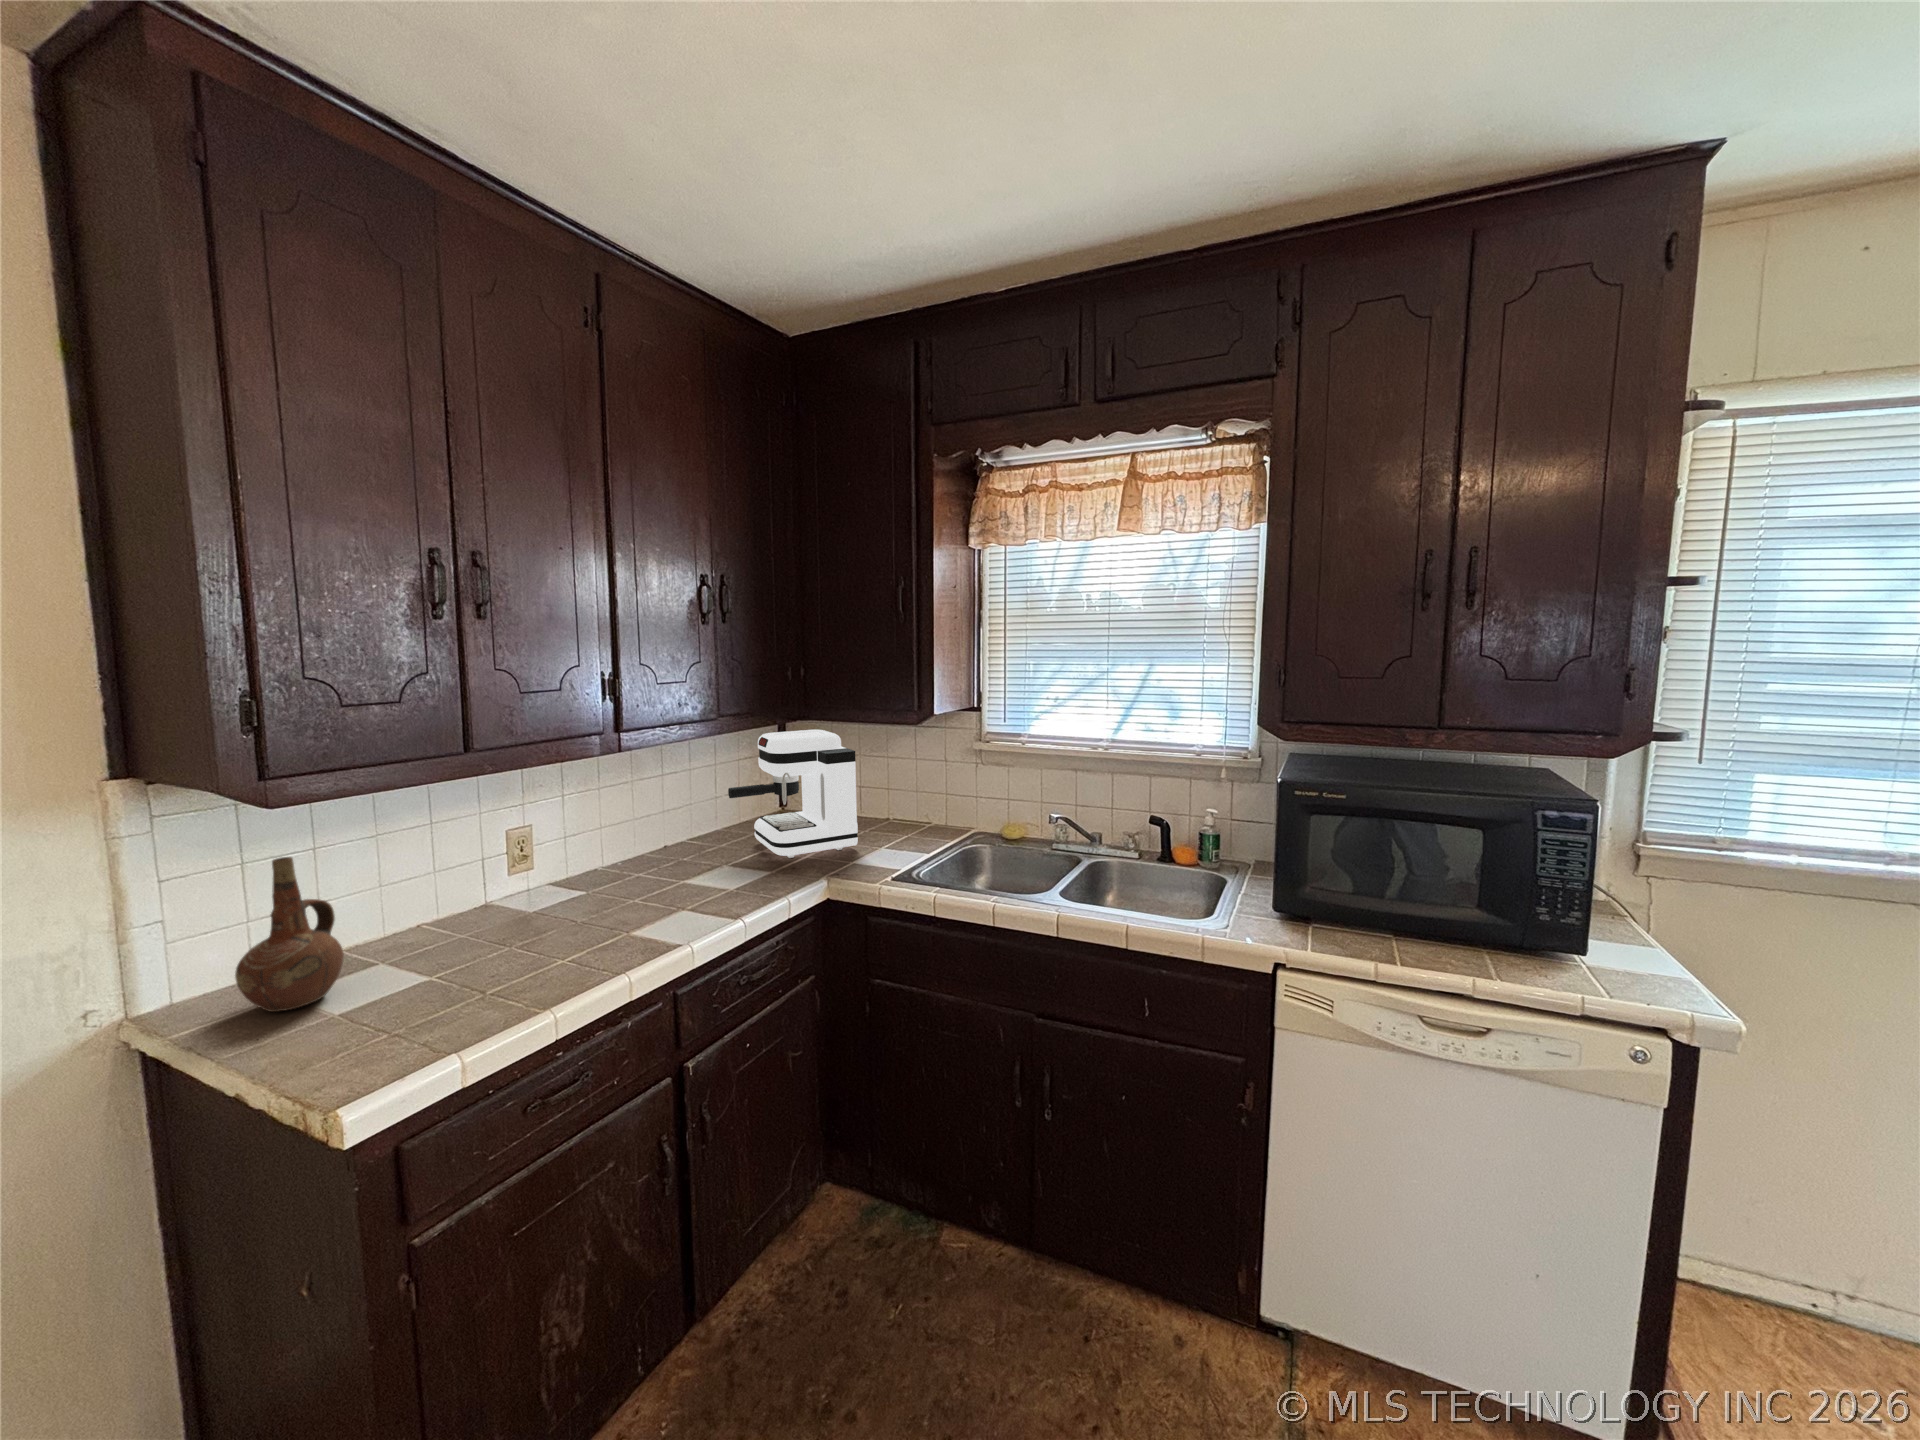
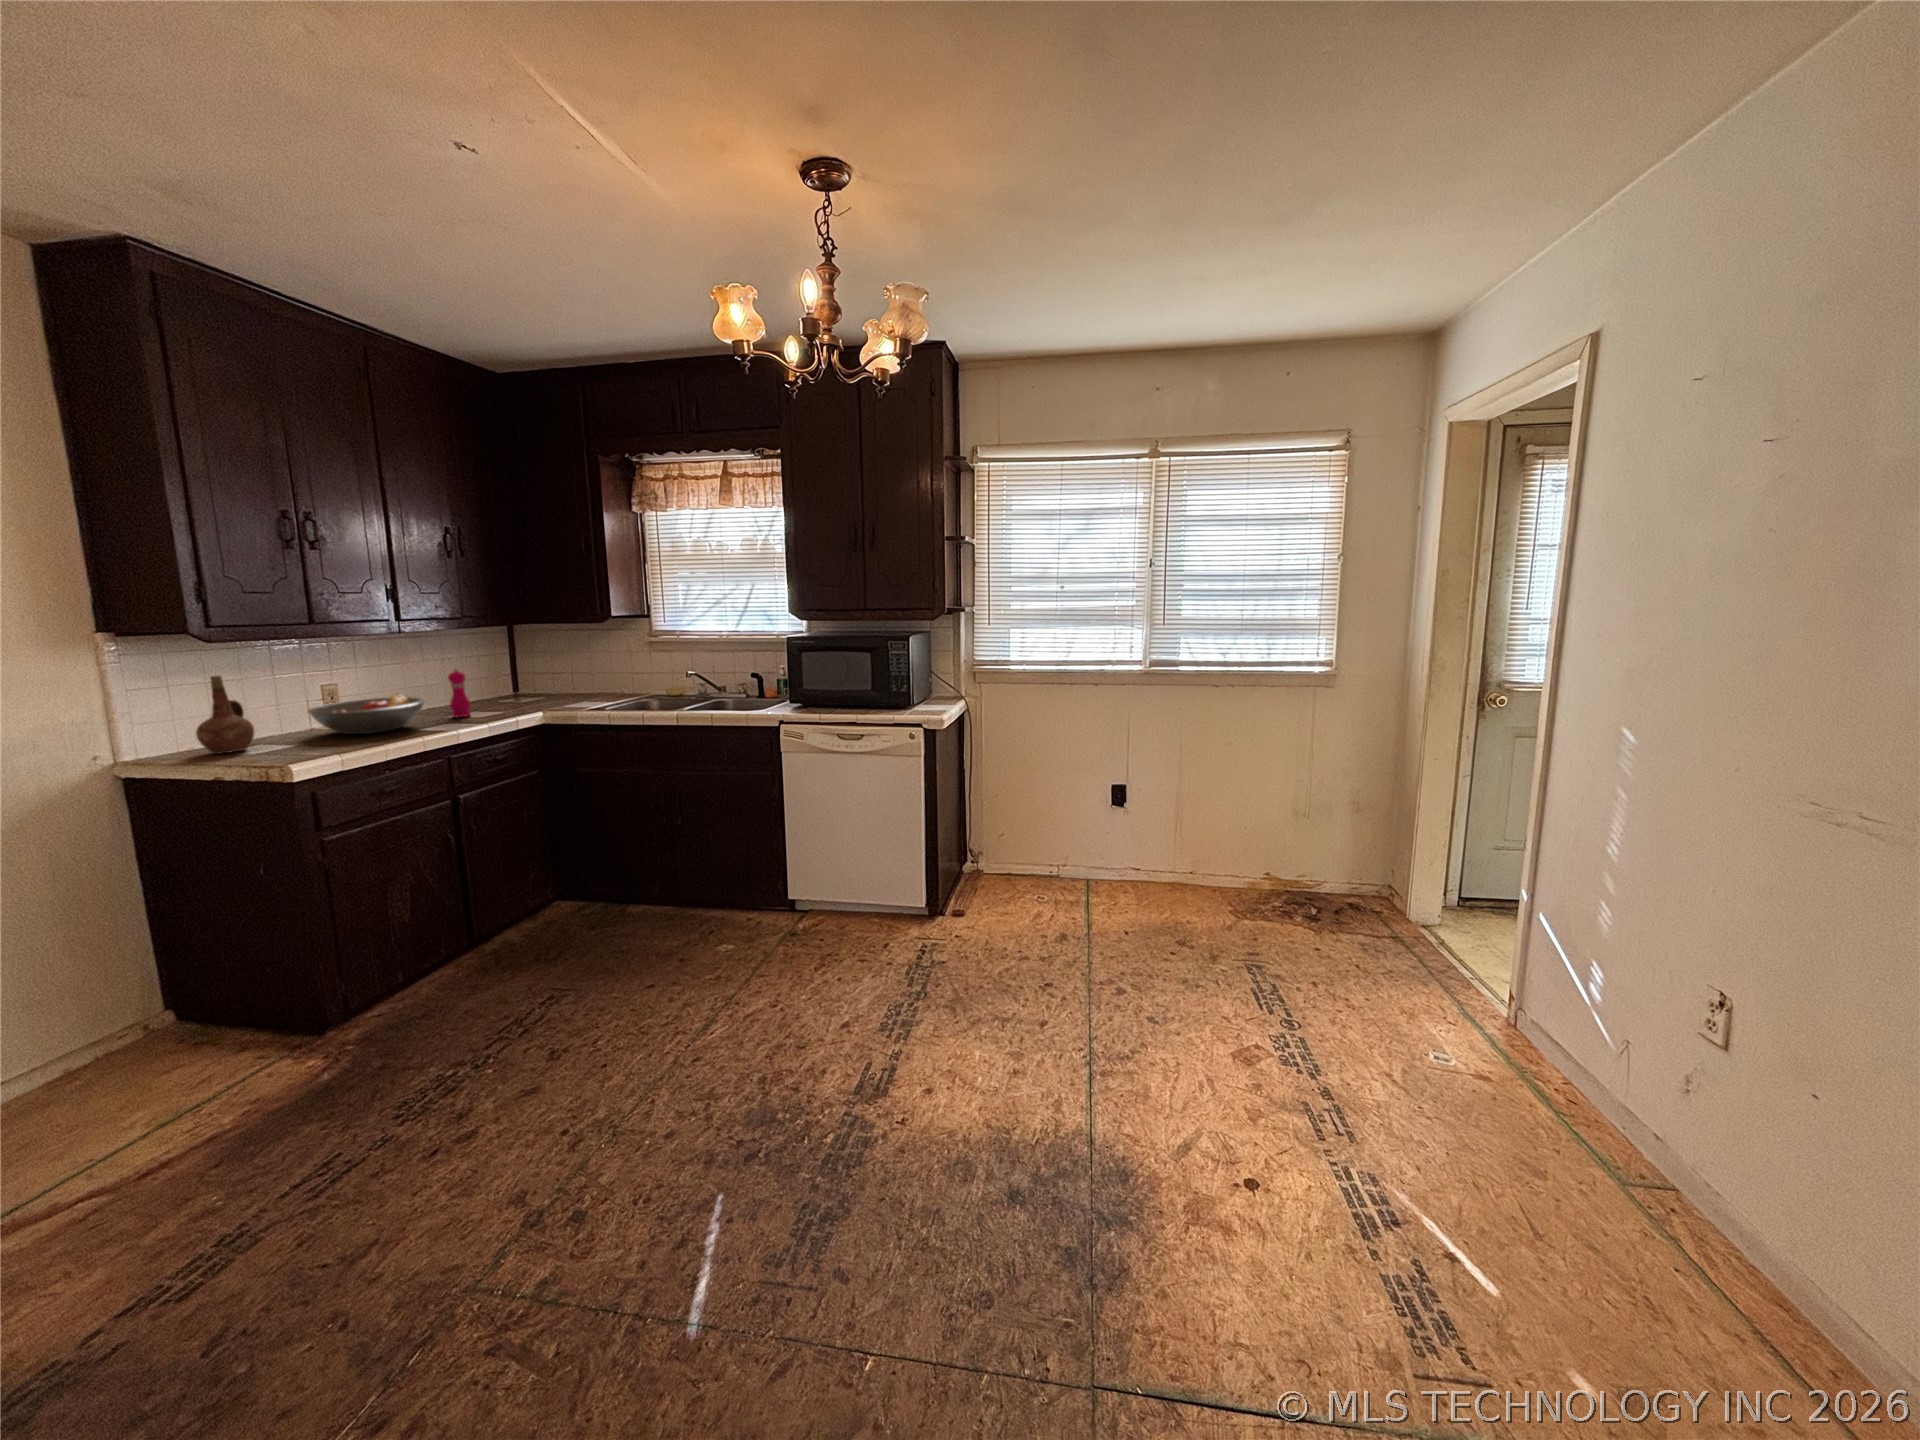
coffee maker: present [728,730,858,858] -> none [474,627,567,703]
pepper mill: none [683,815,715,901] -> present [448,668,471,717]
fruit bowl: none [446,863,641,955] -> present [308,693,424,734]

